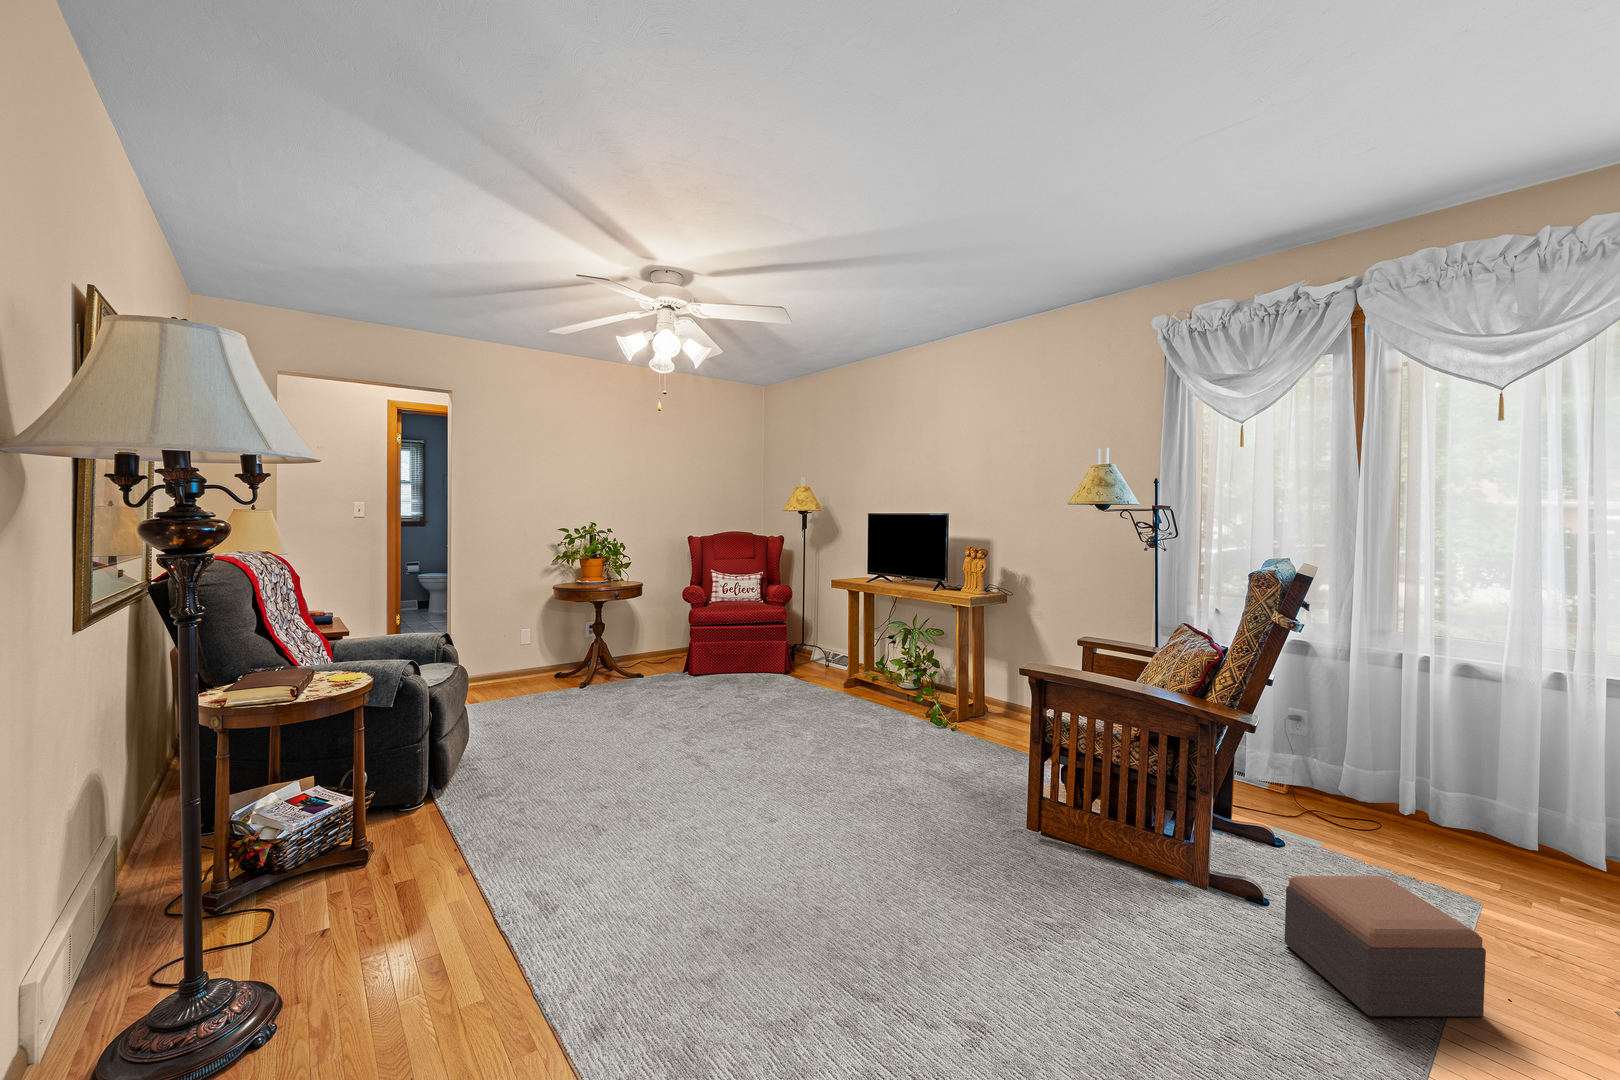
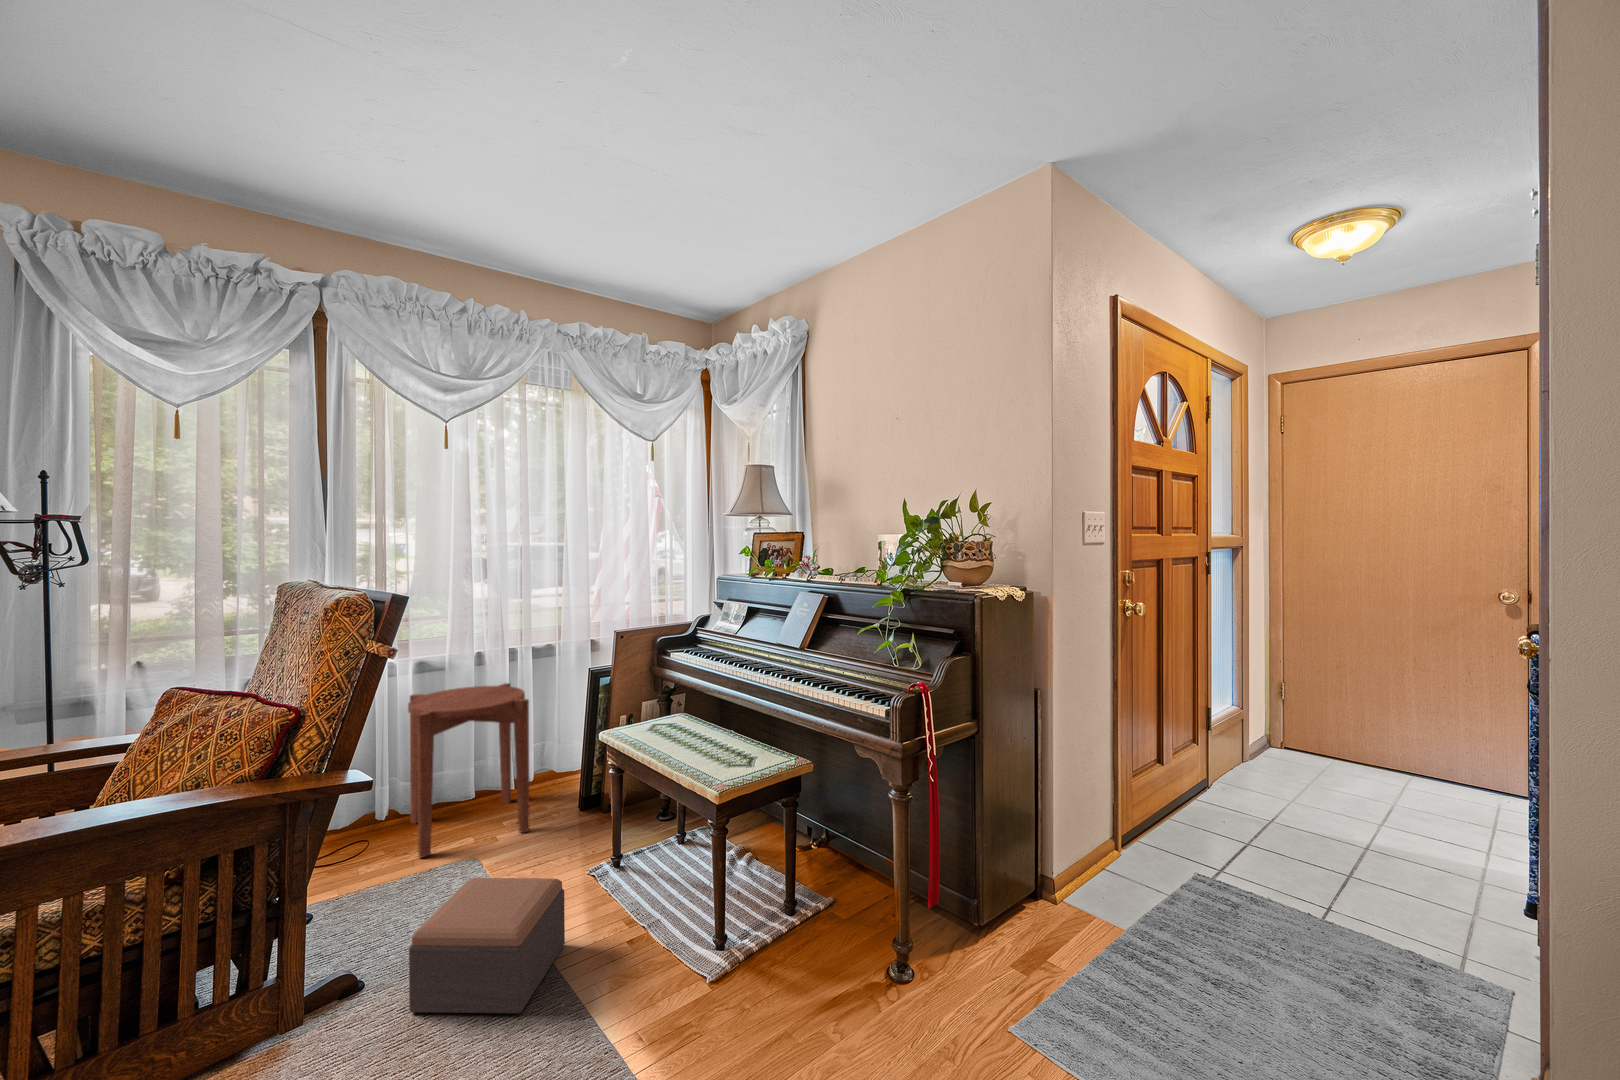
side table: none [1408,695,1596,910] -> present [408,683,530,858]

